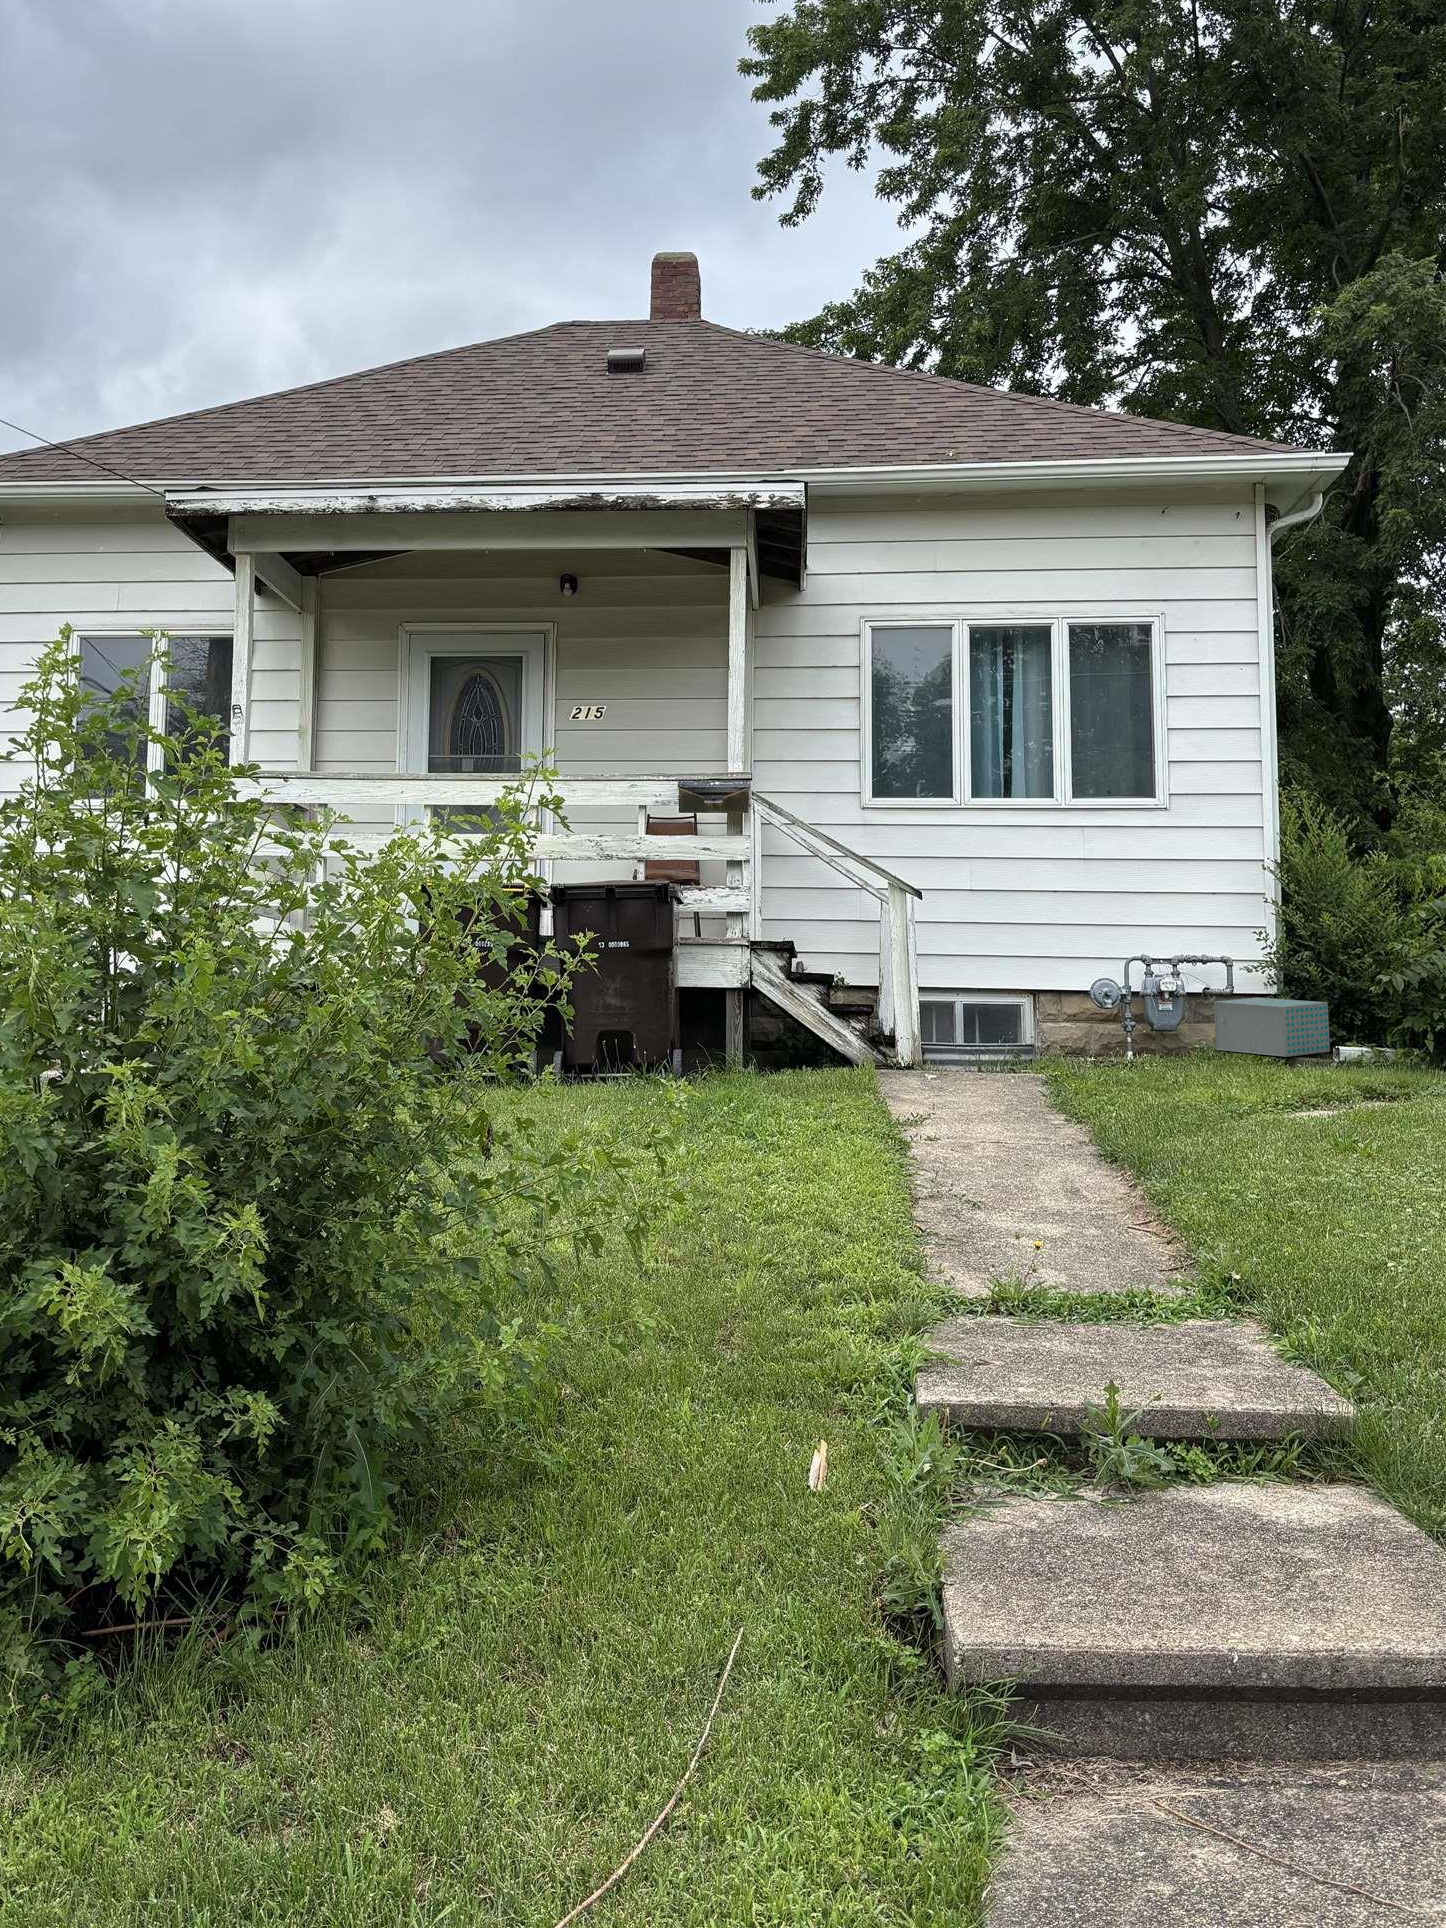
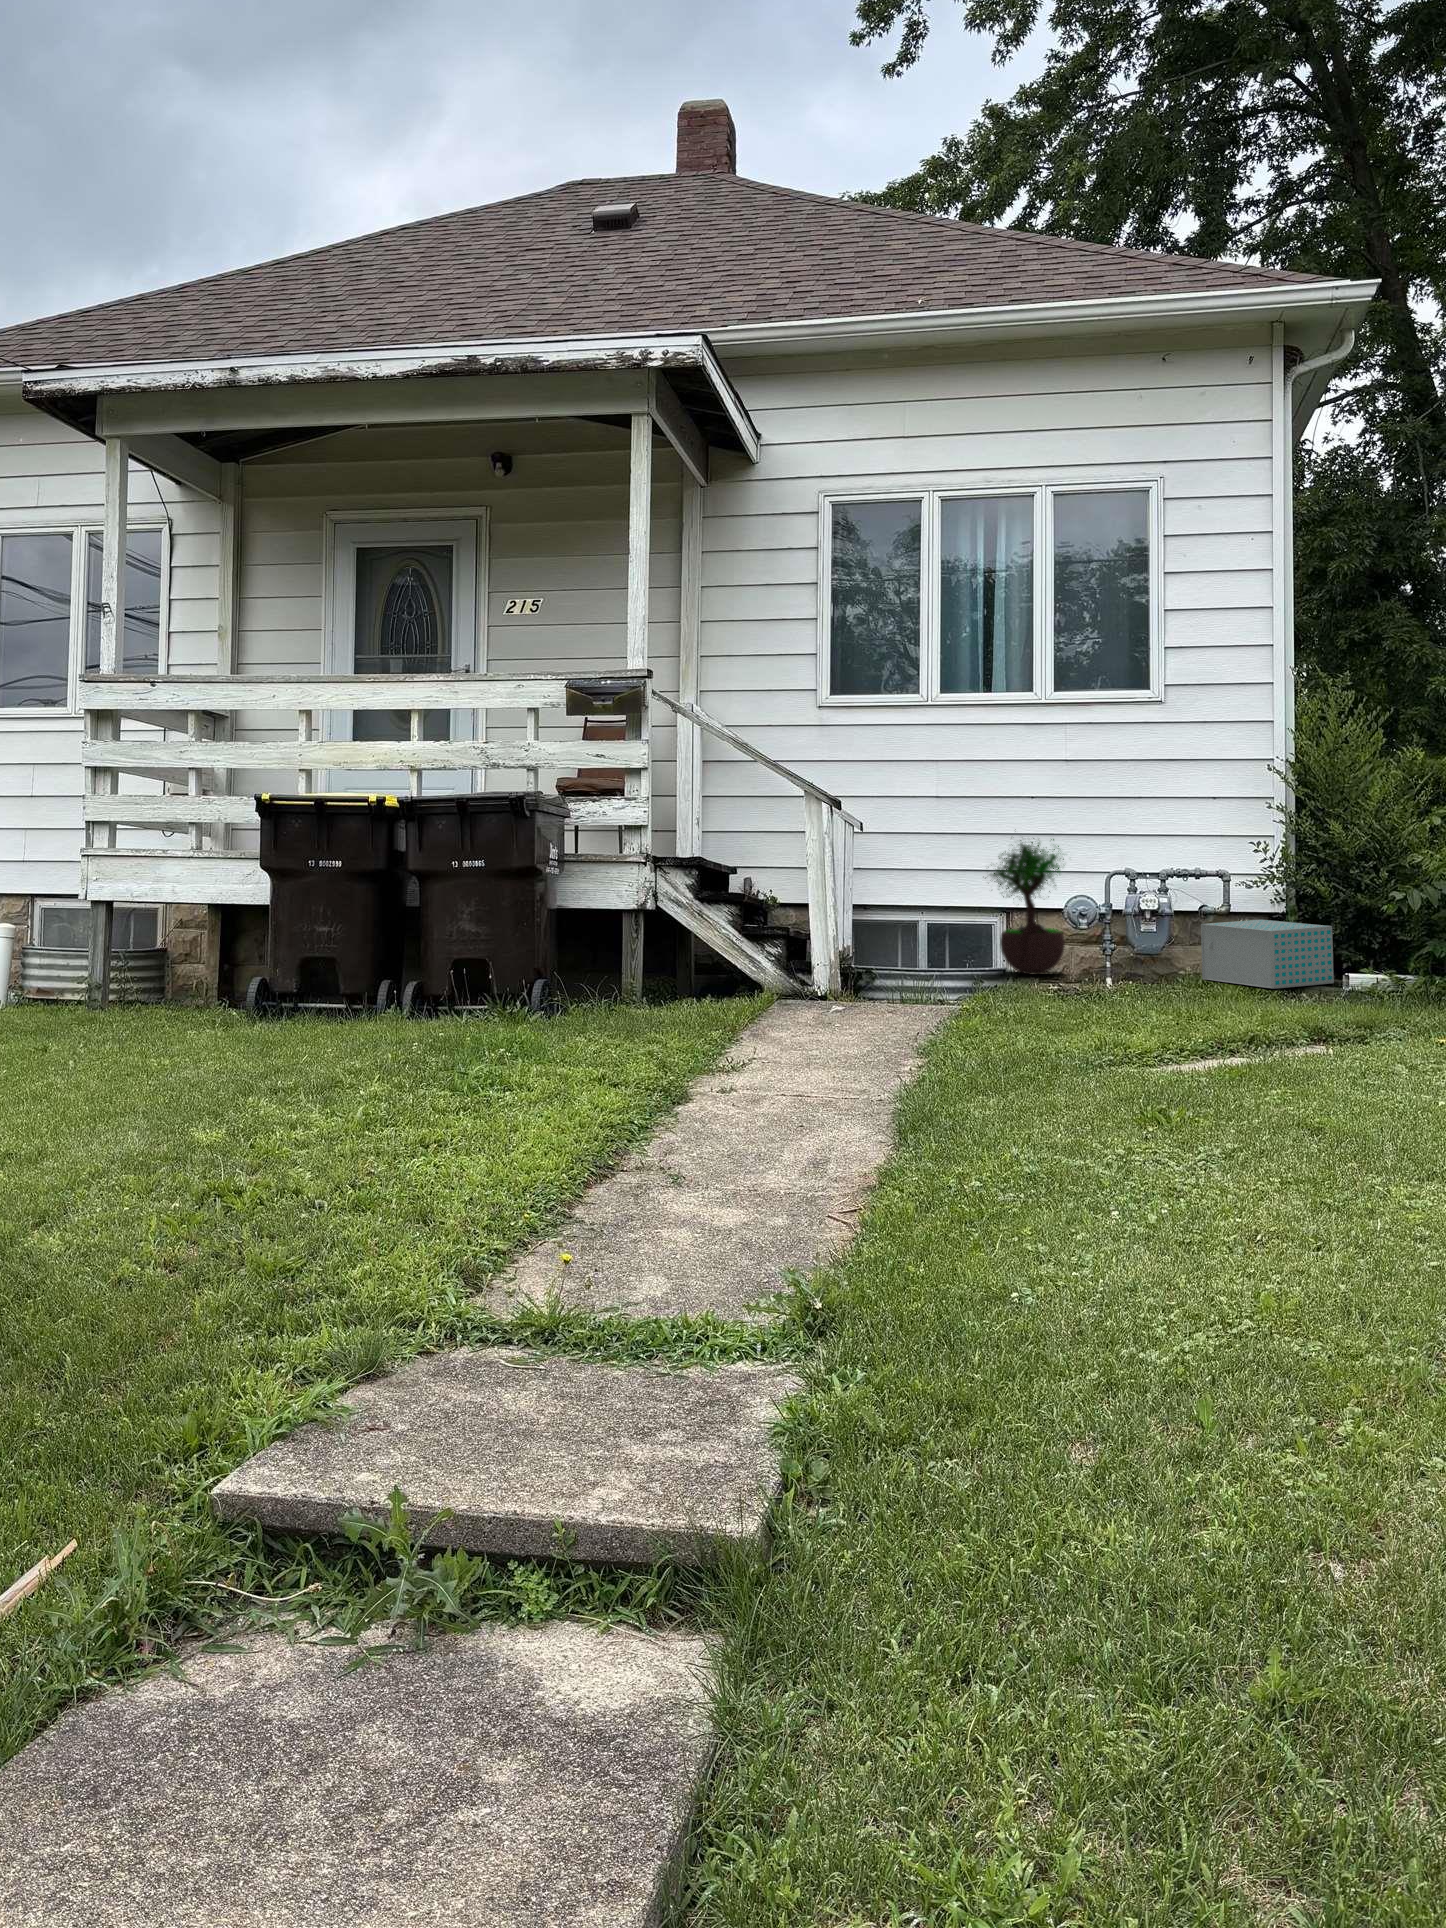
potted tree: none [1023,919,1101,1048] -> present [985,838,1065,974]

